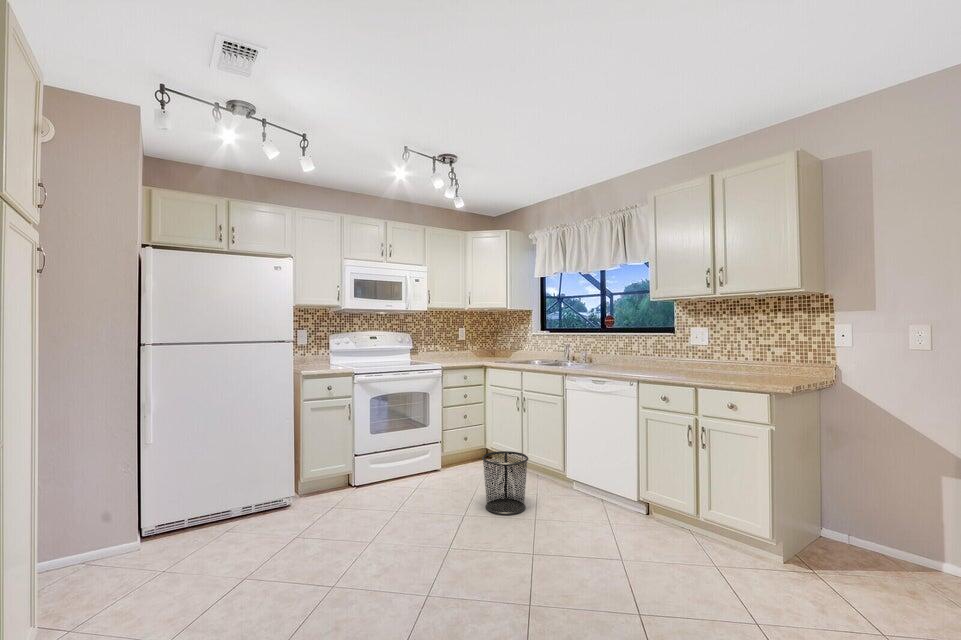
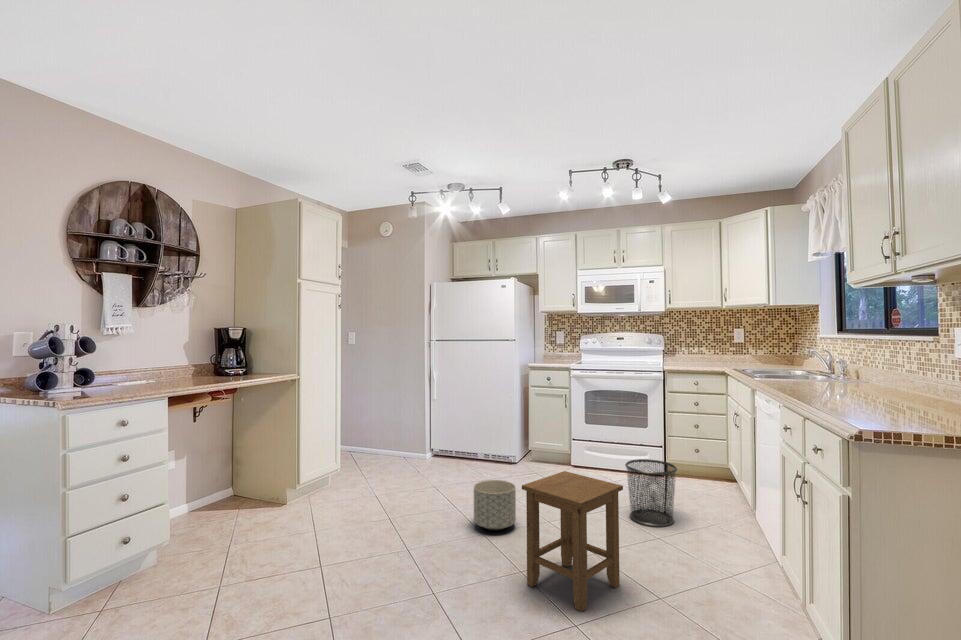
stool: none [532,473,630,612] -> present [522,471,623,611]
planter: none [389,517,444,586] -> present [474,480,516,530]

